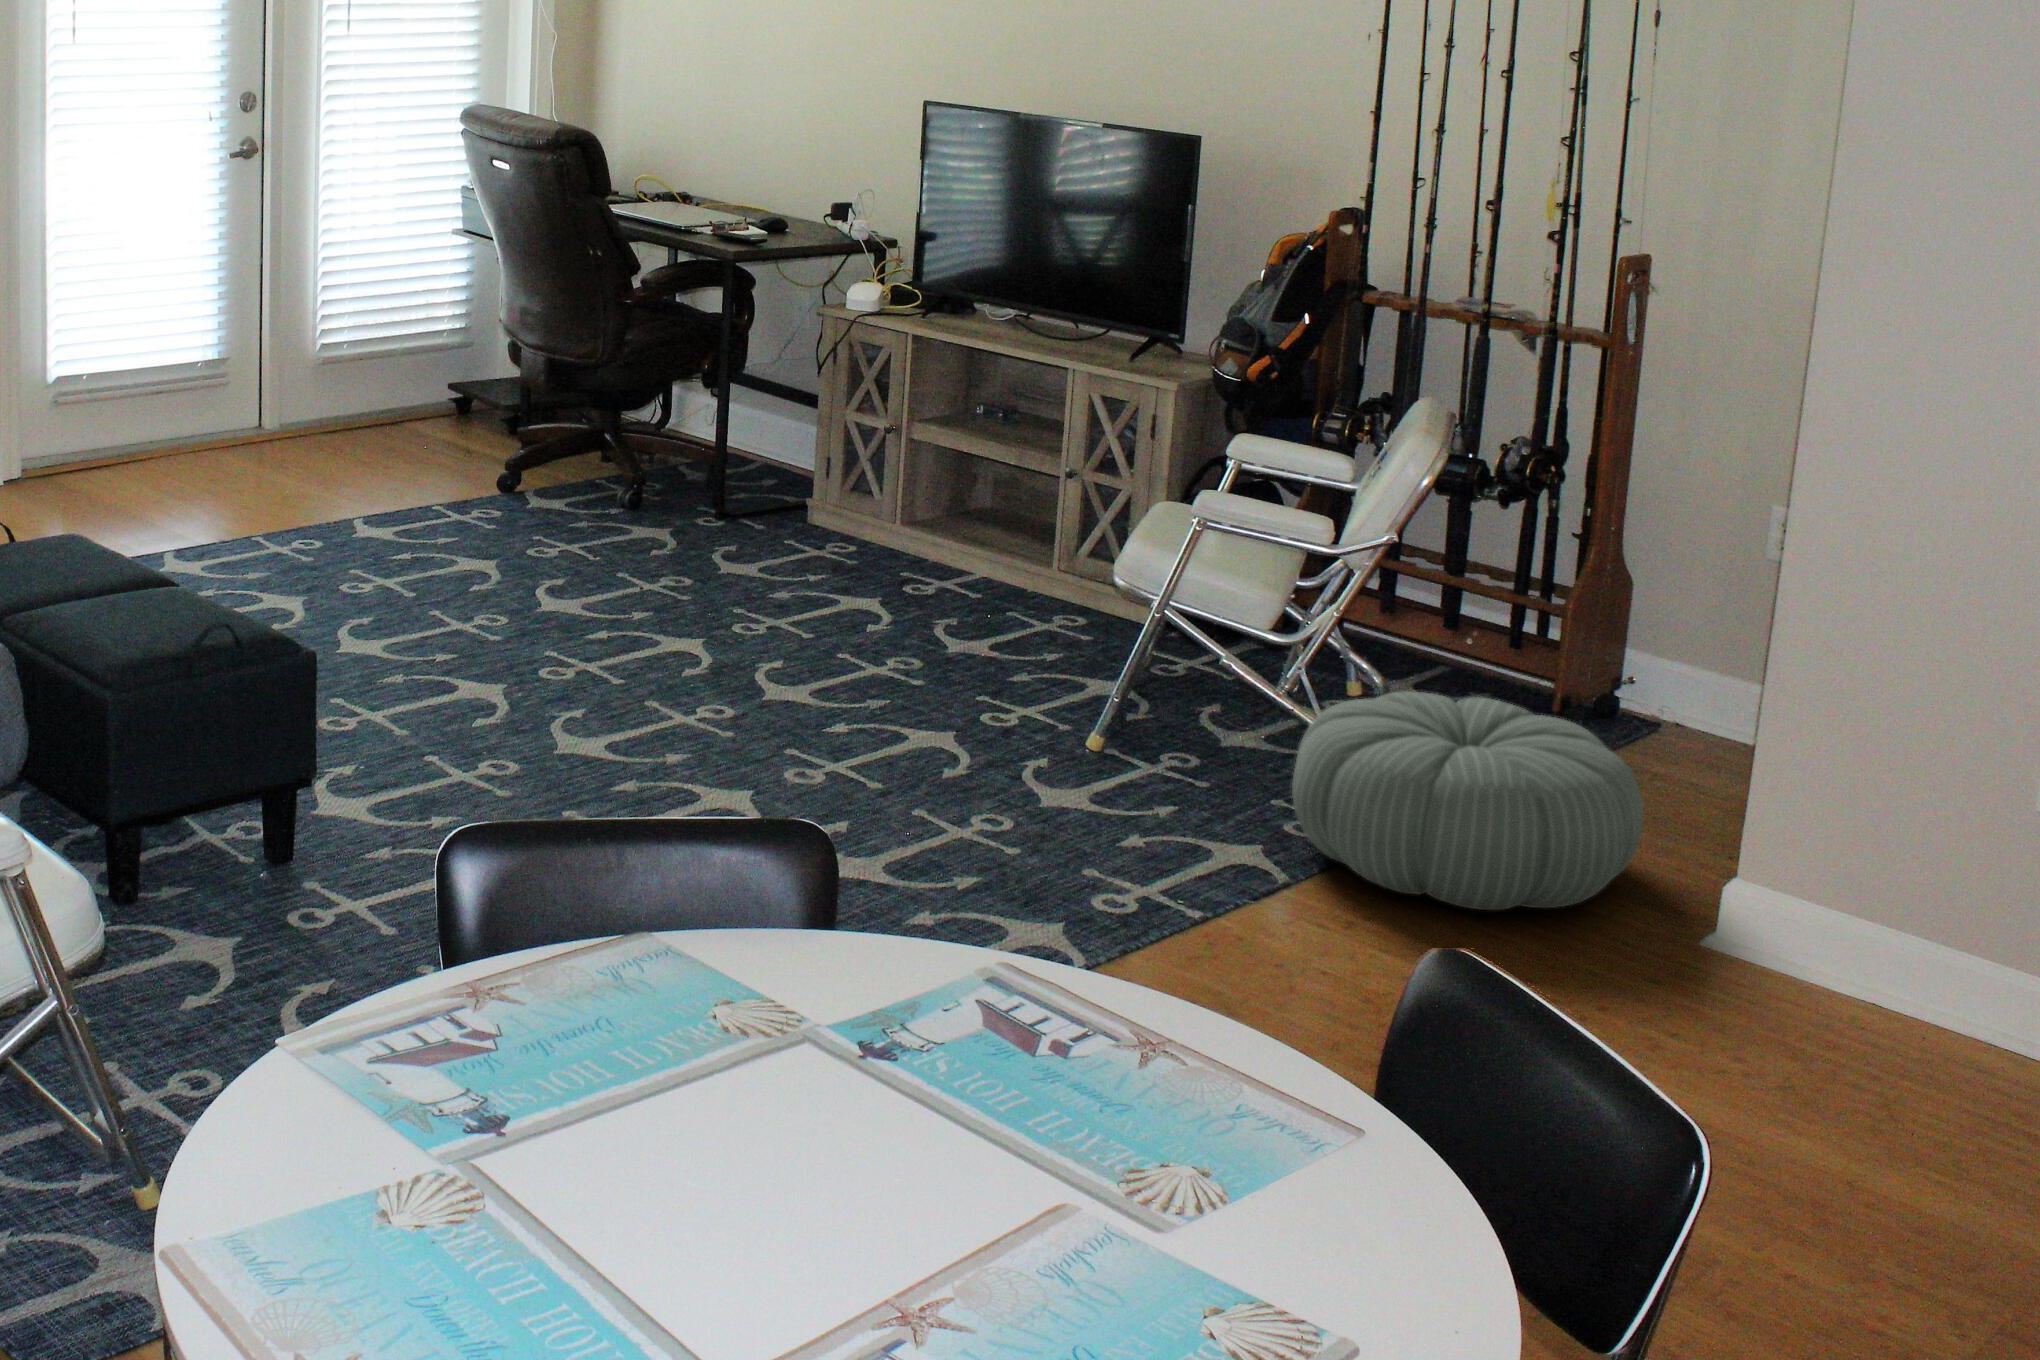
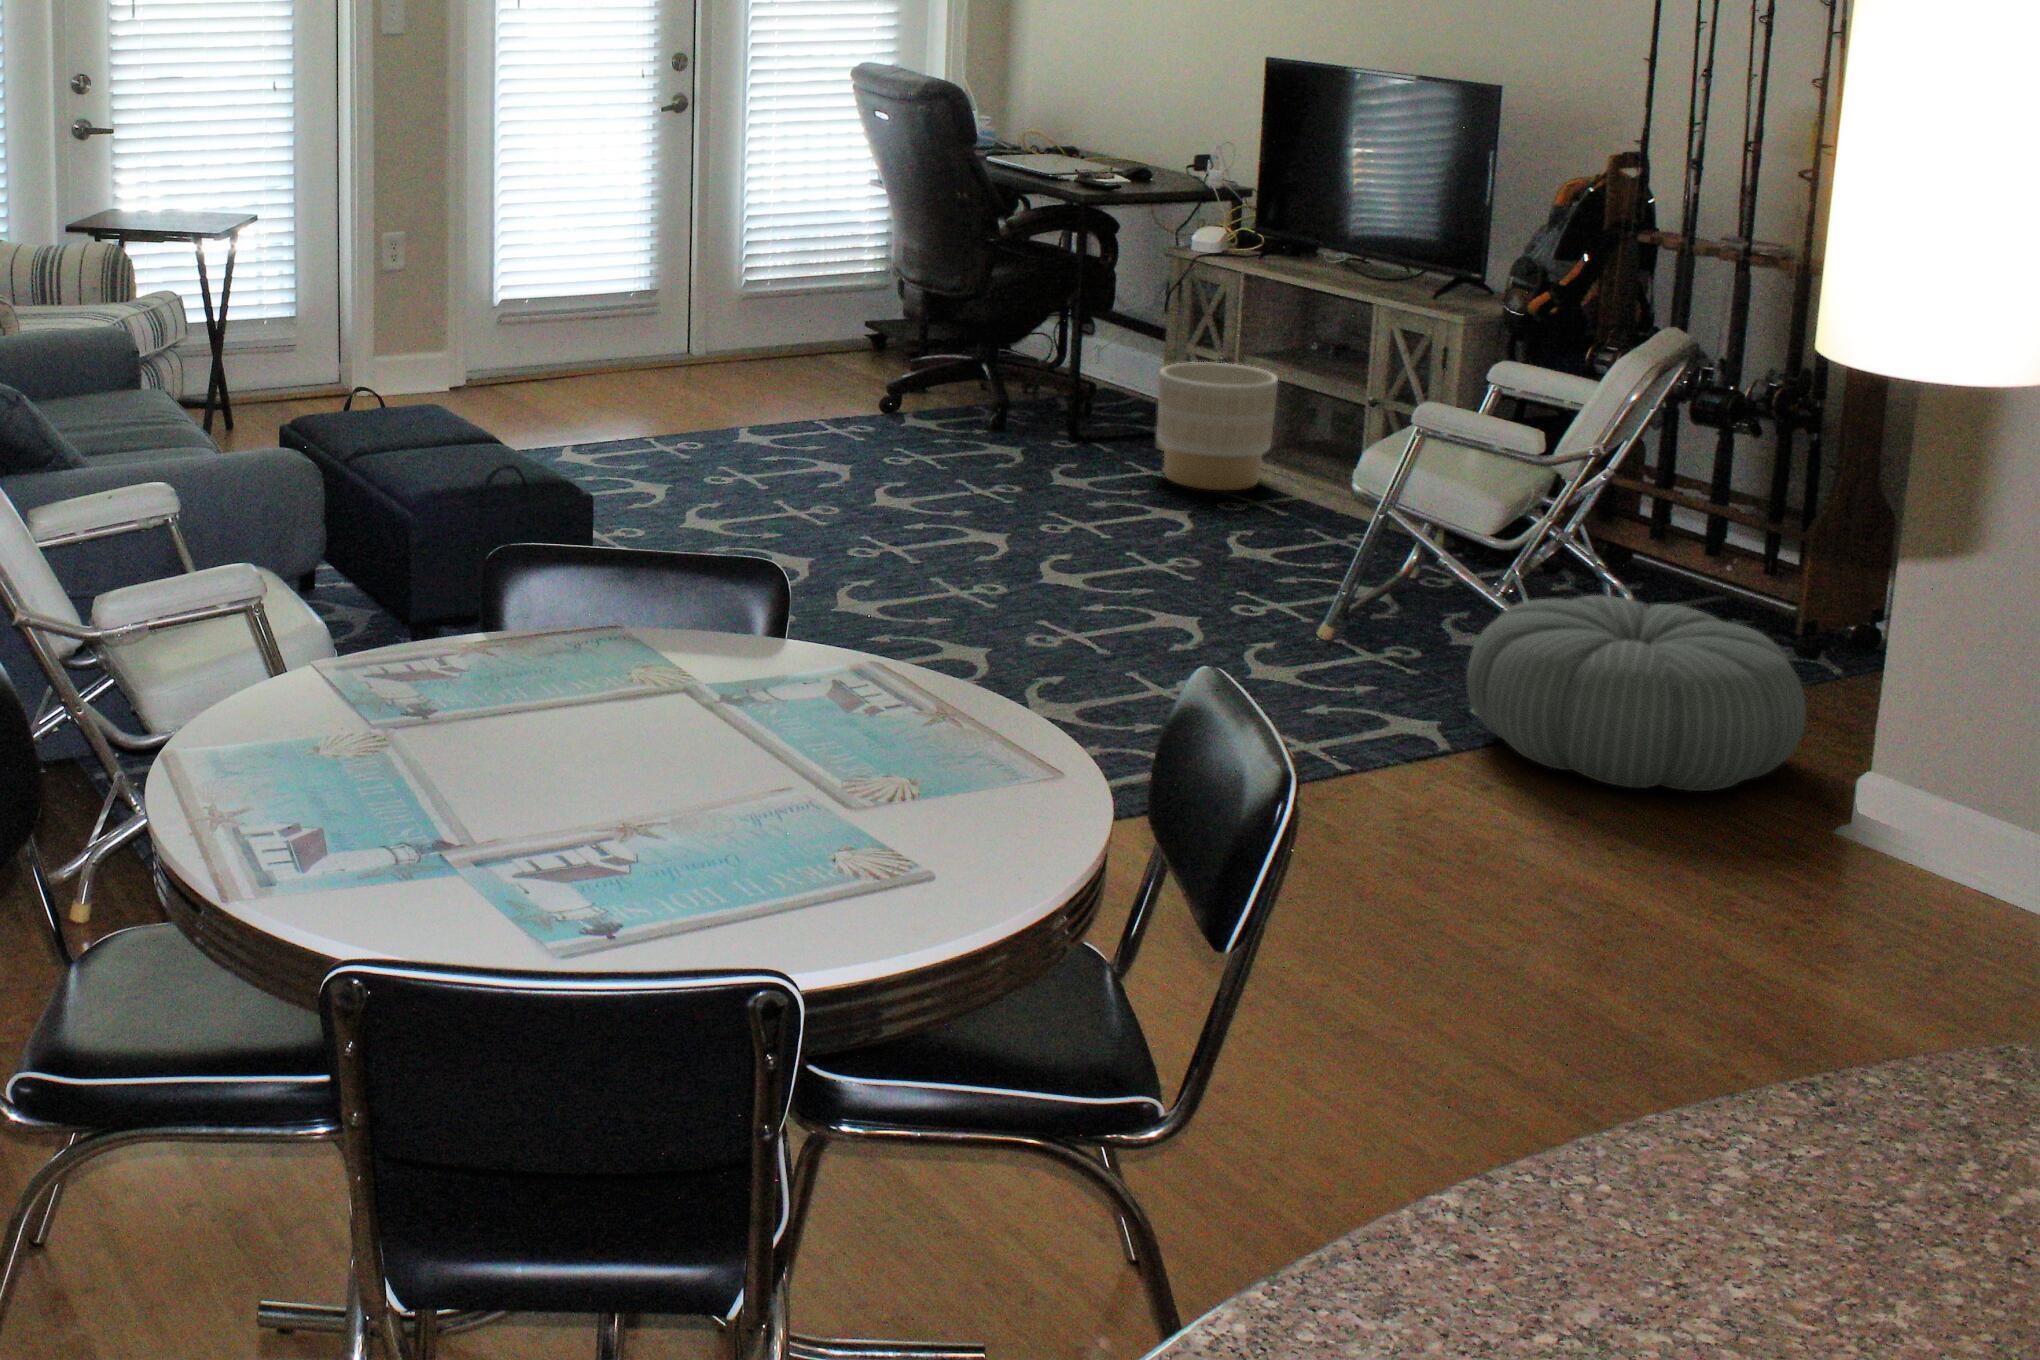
planter: none [829,432,955,572] -> present [1157,362,1278,490]

